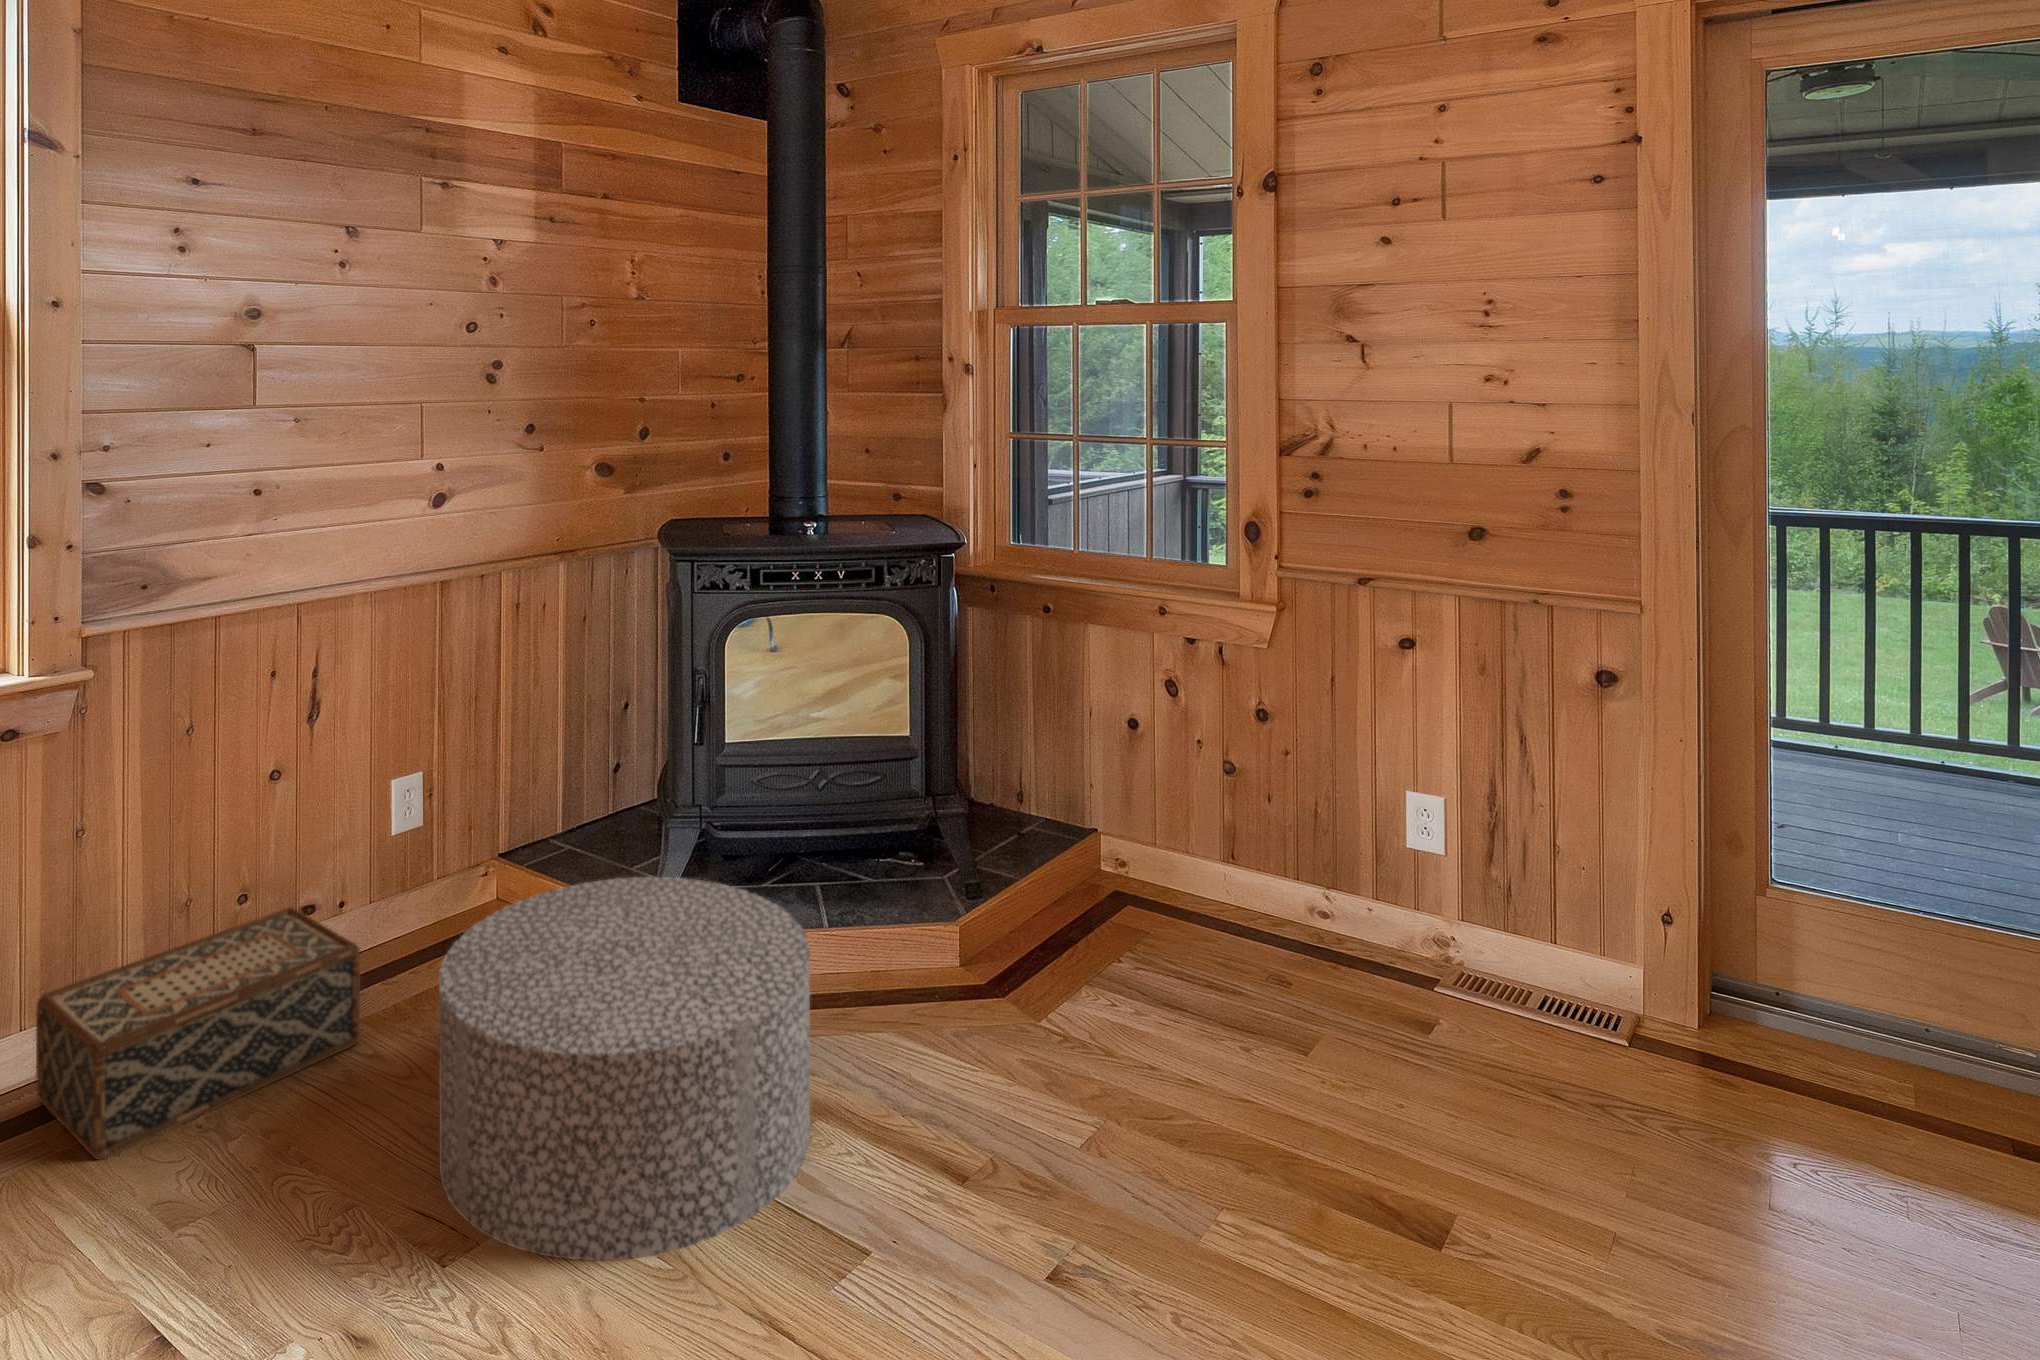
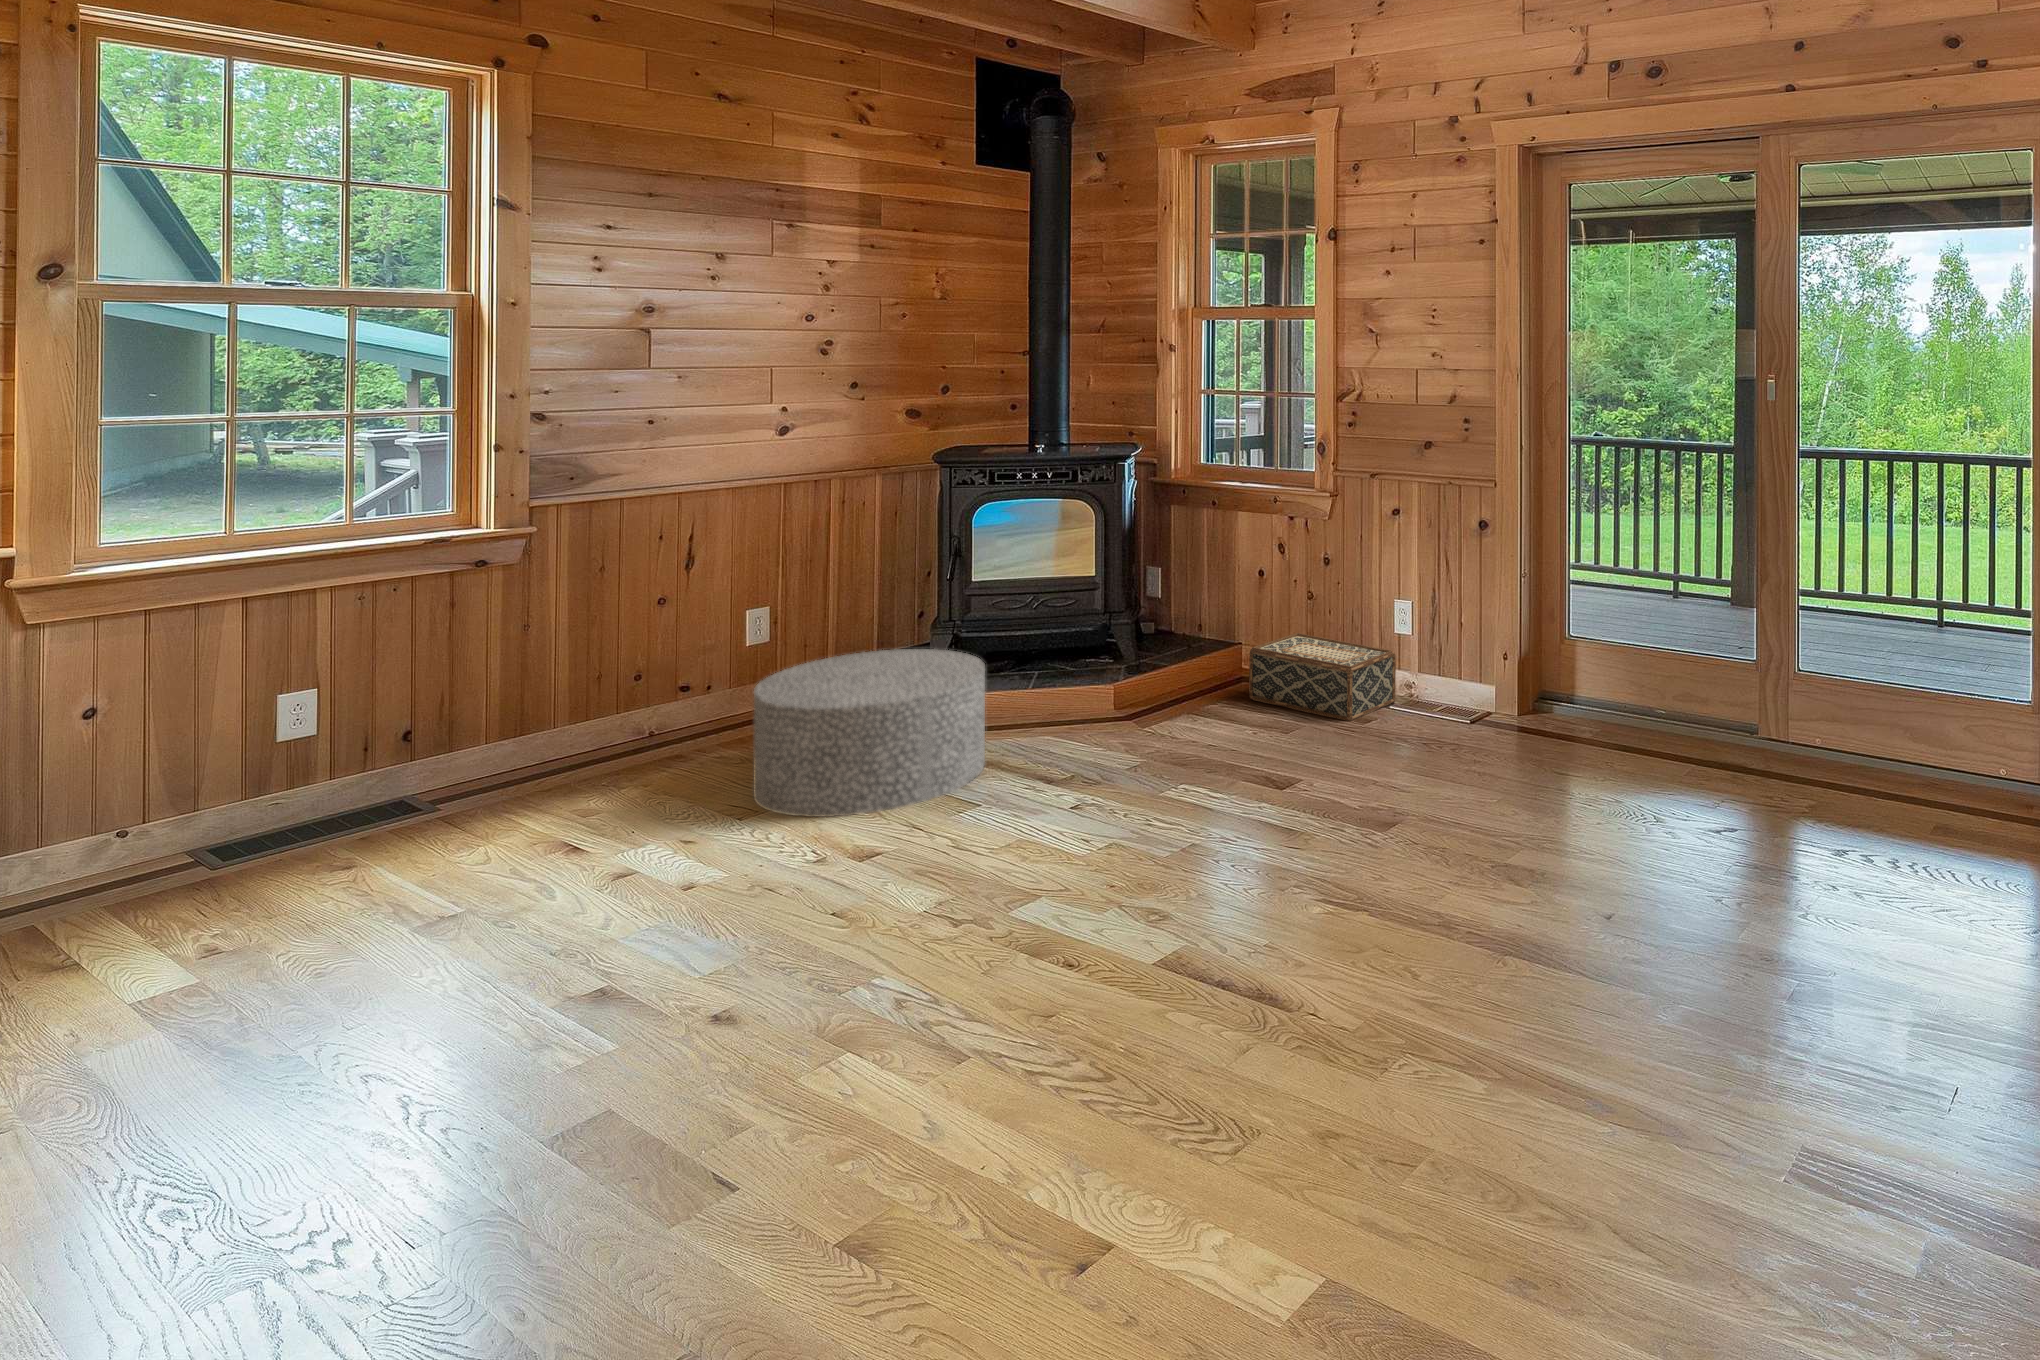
woven basket: present [36,907,360,1160] -> present [1249,633,1396,721]

